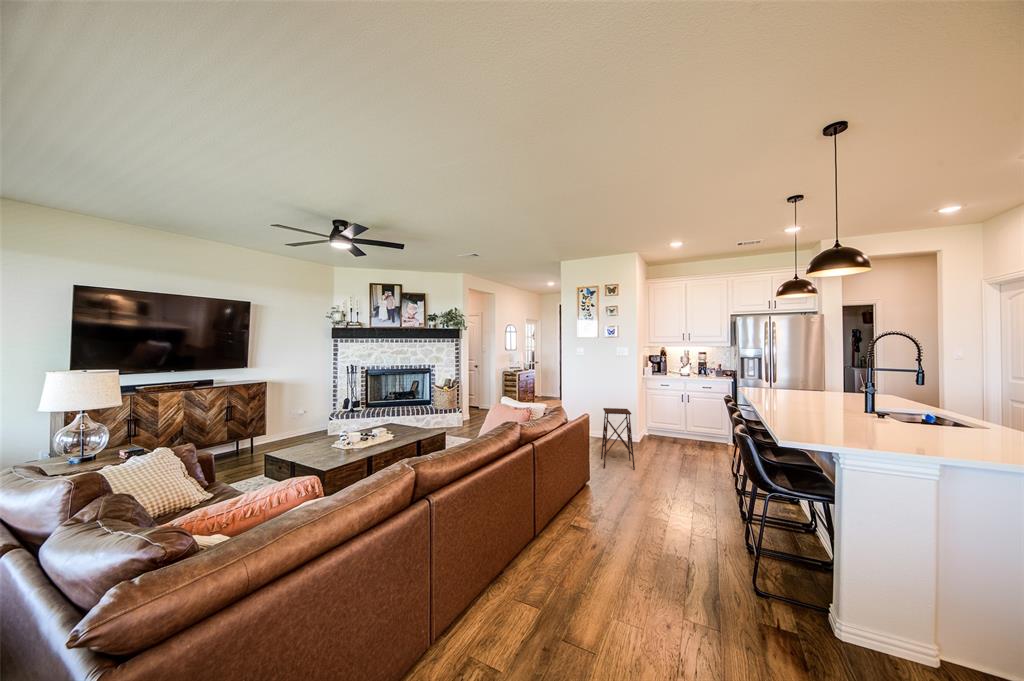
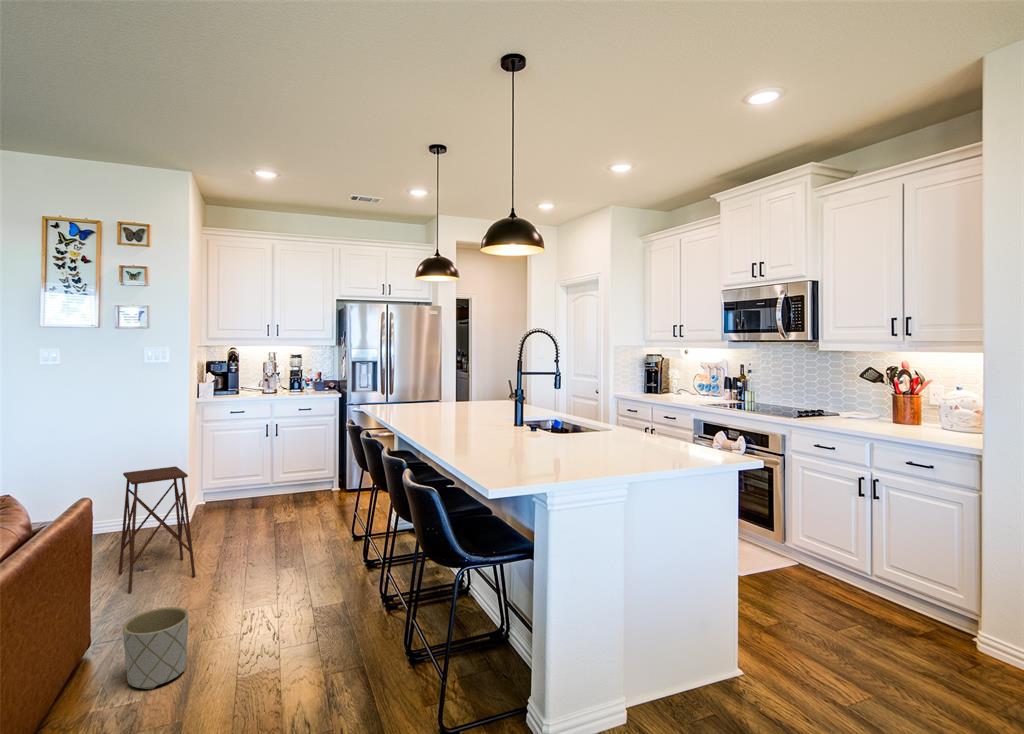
planter: none [595,474,624,512] -> present [123,607,189,689]

